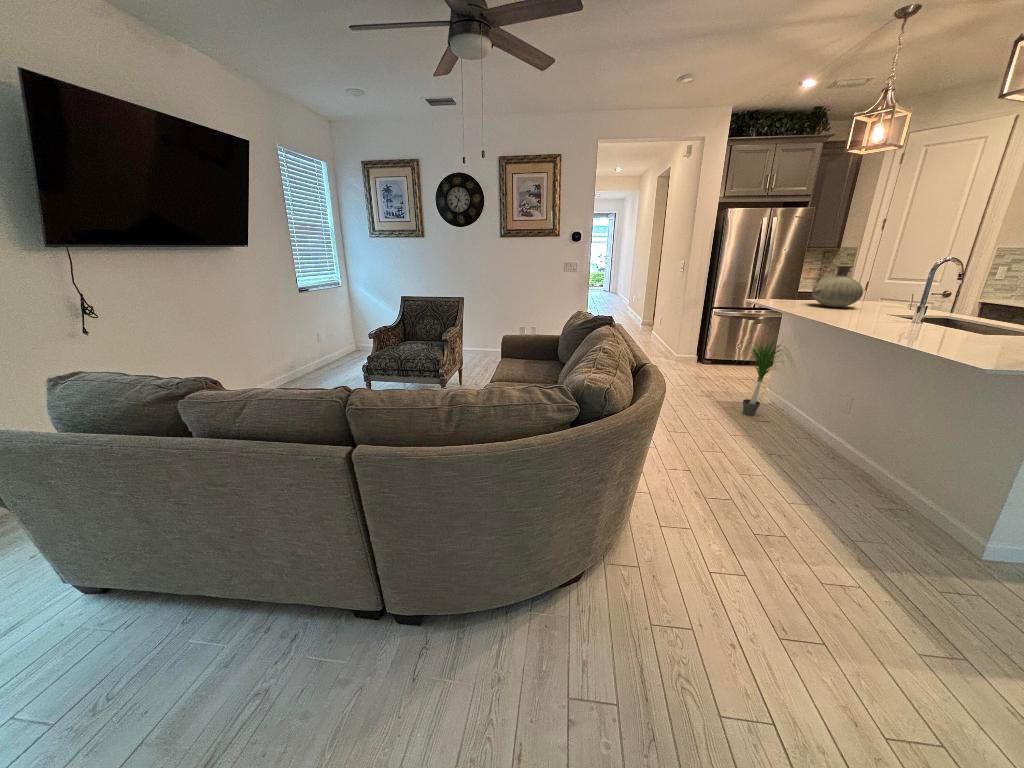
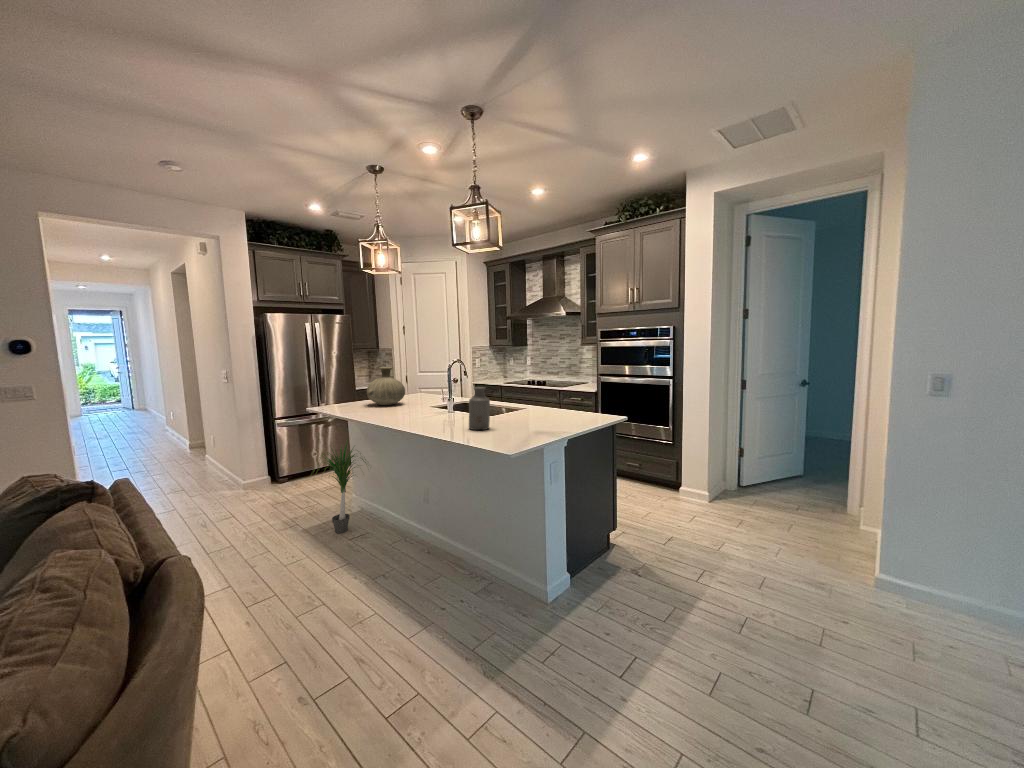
bottle: none [945,293,999,349] -> present [469,387,490,430]

